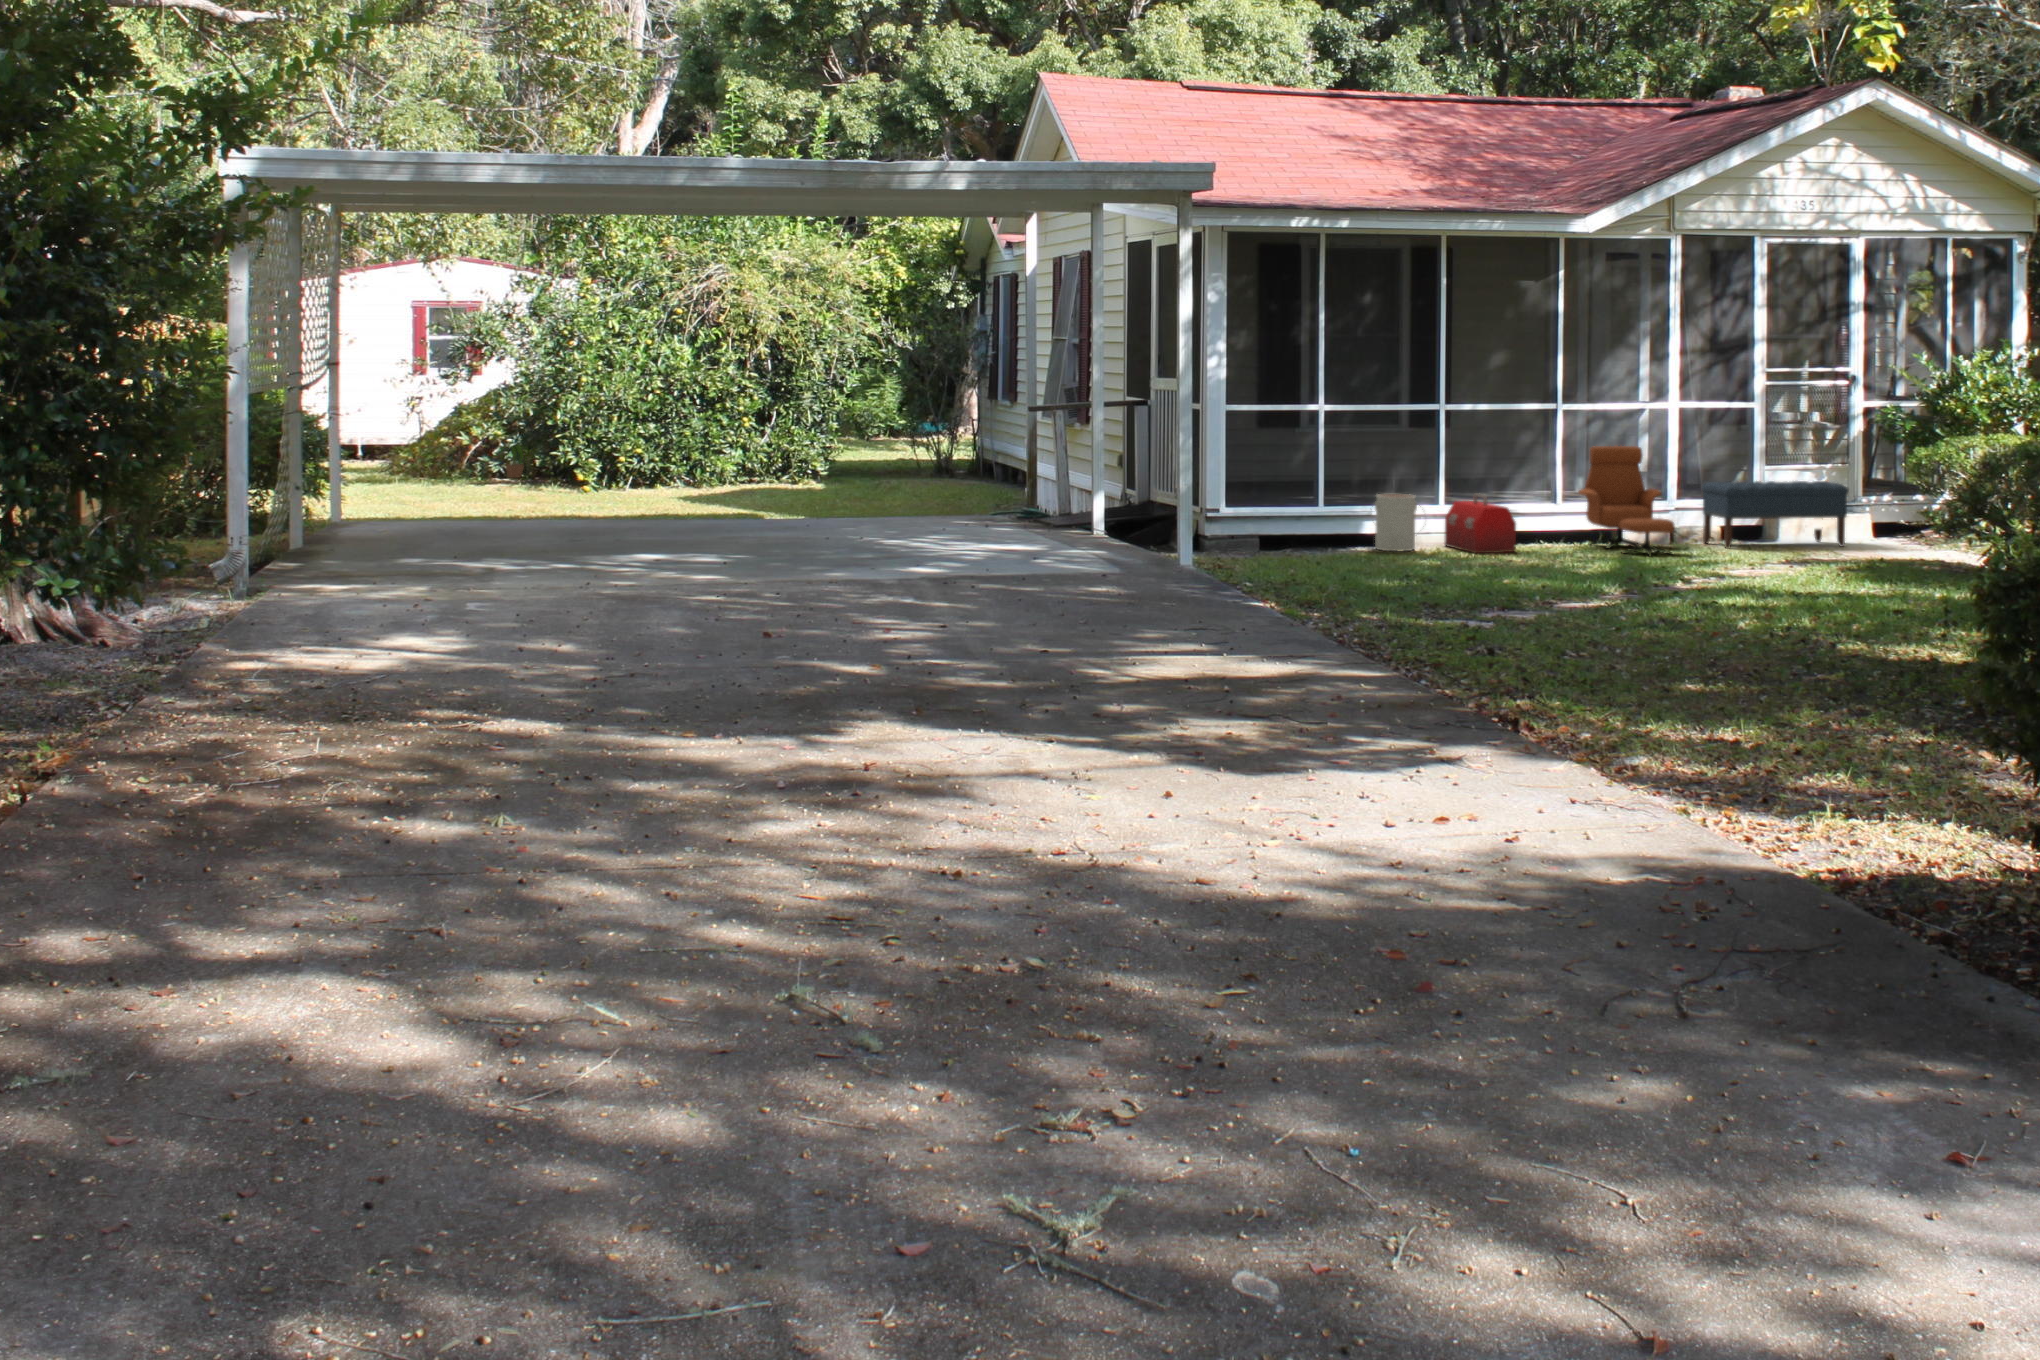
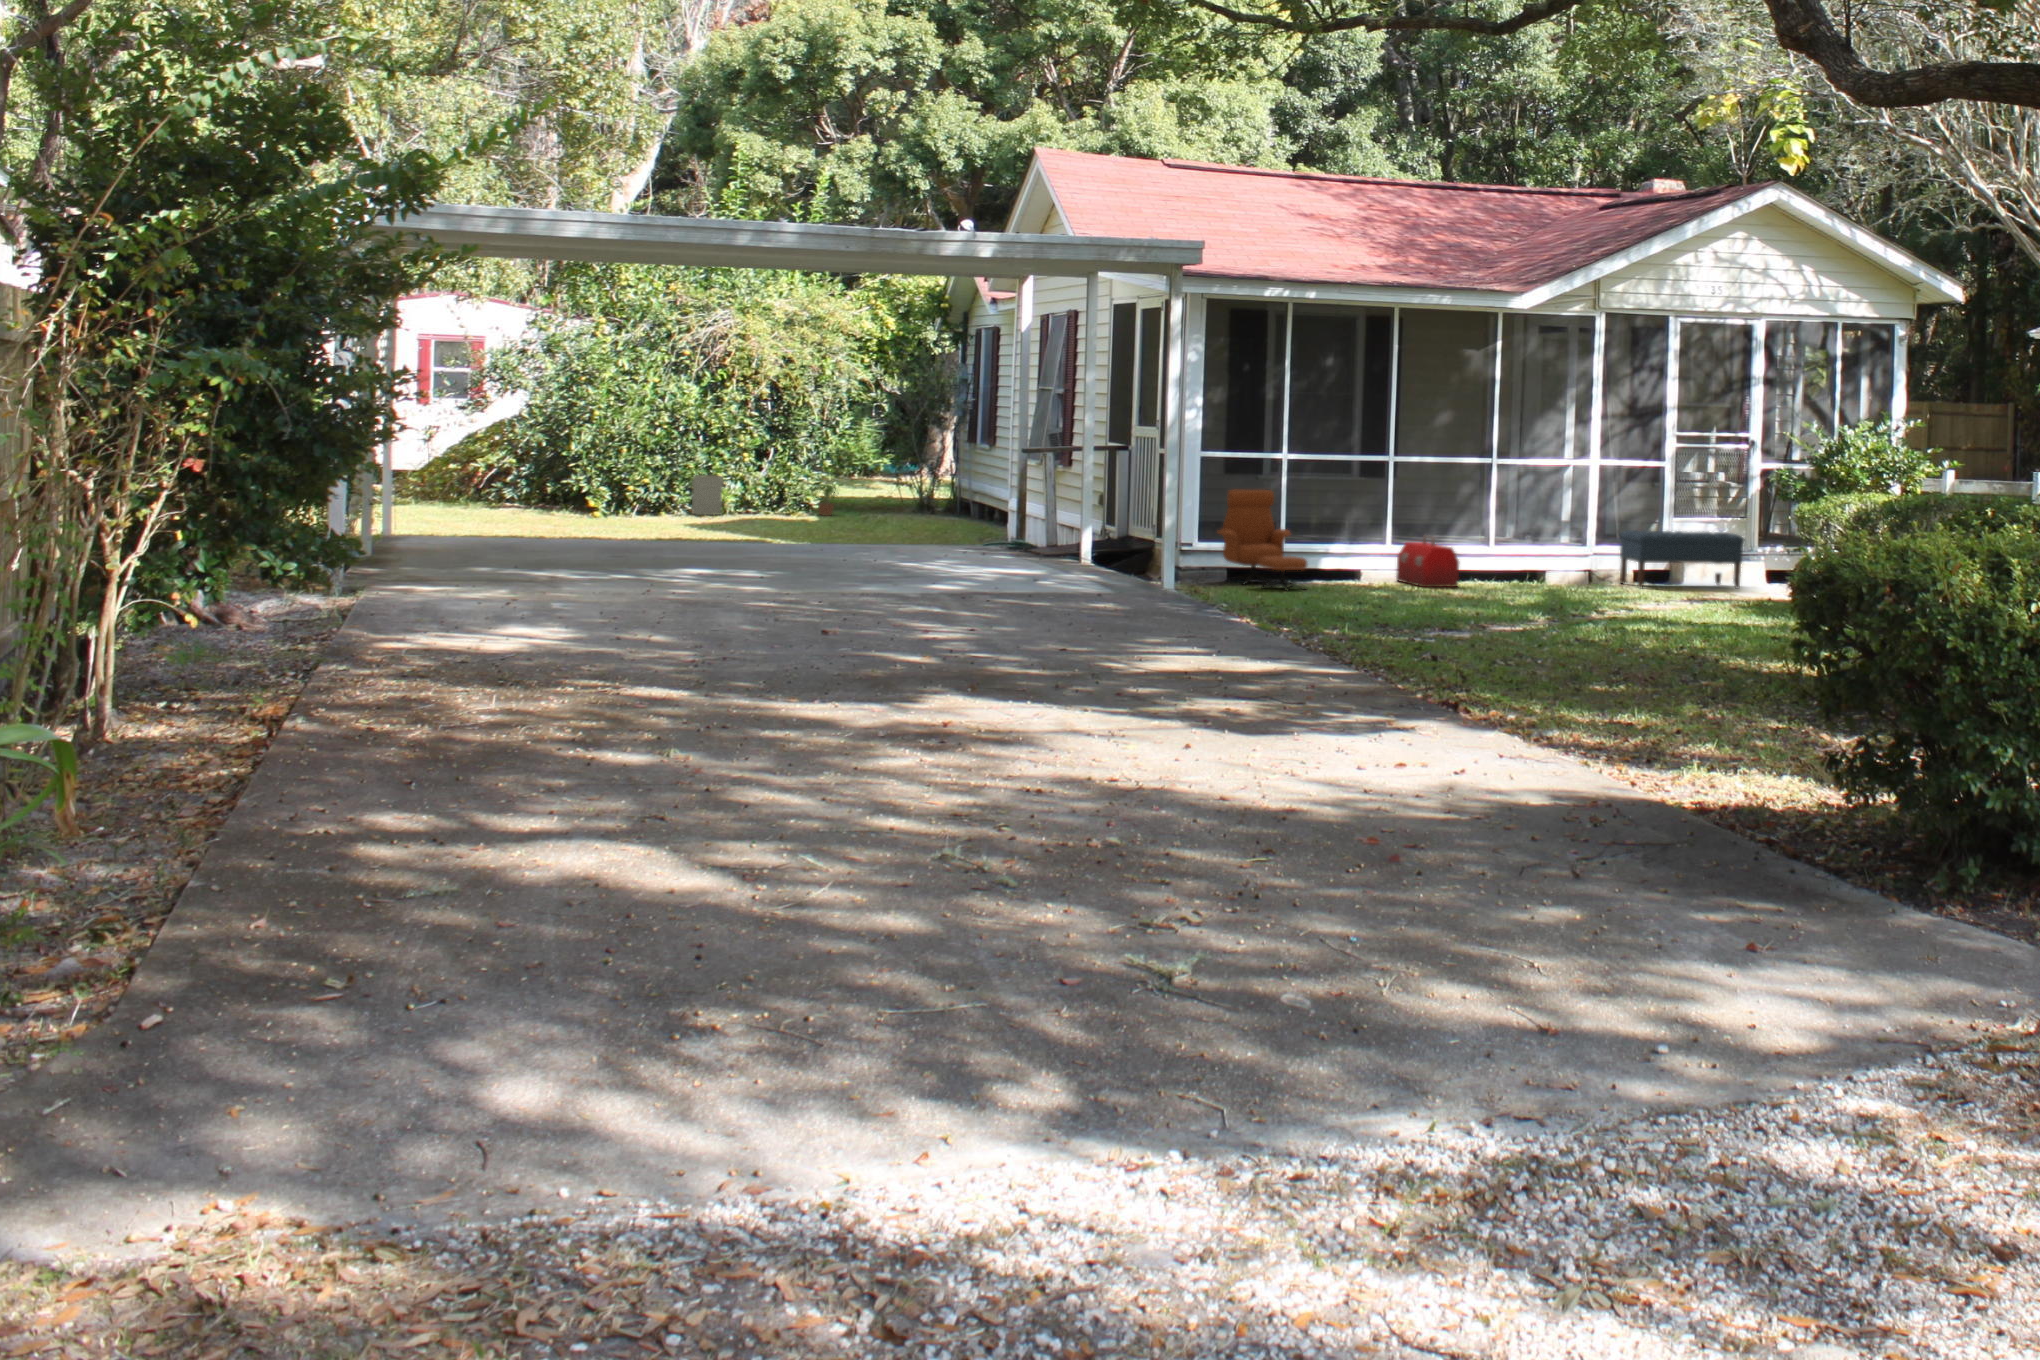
potted plant: present [500,445,528,478] -> present [815,485,837,516]
lounge chair: present [1579,446,1675,556] -> present [1218,489,1307,591]
bucket: present [1372,494,1420,551] -> present [692,475,724,515]

